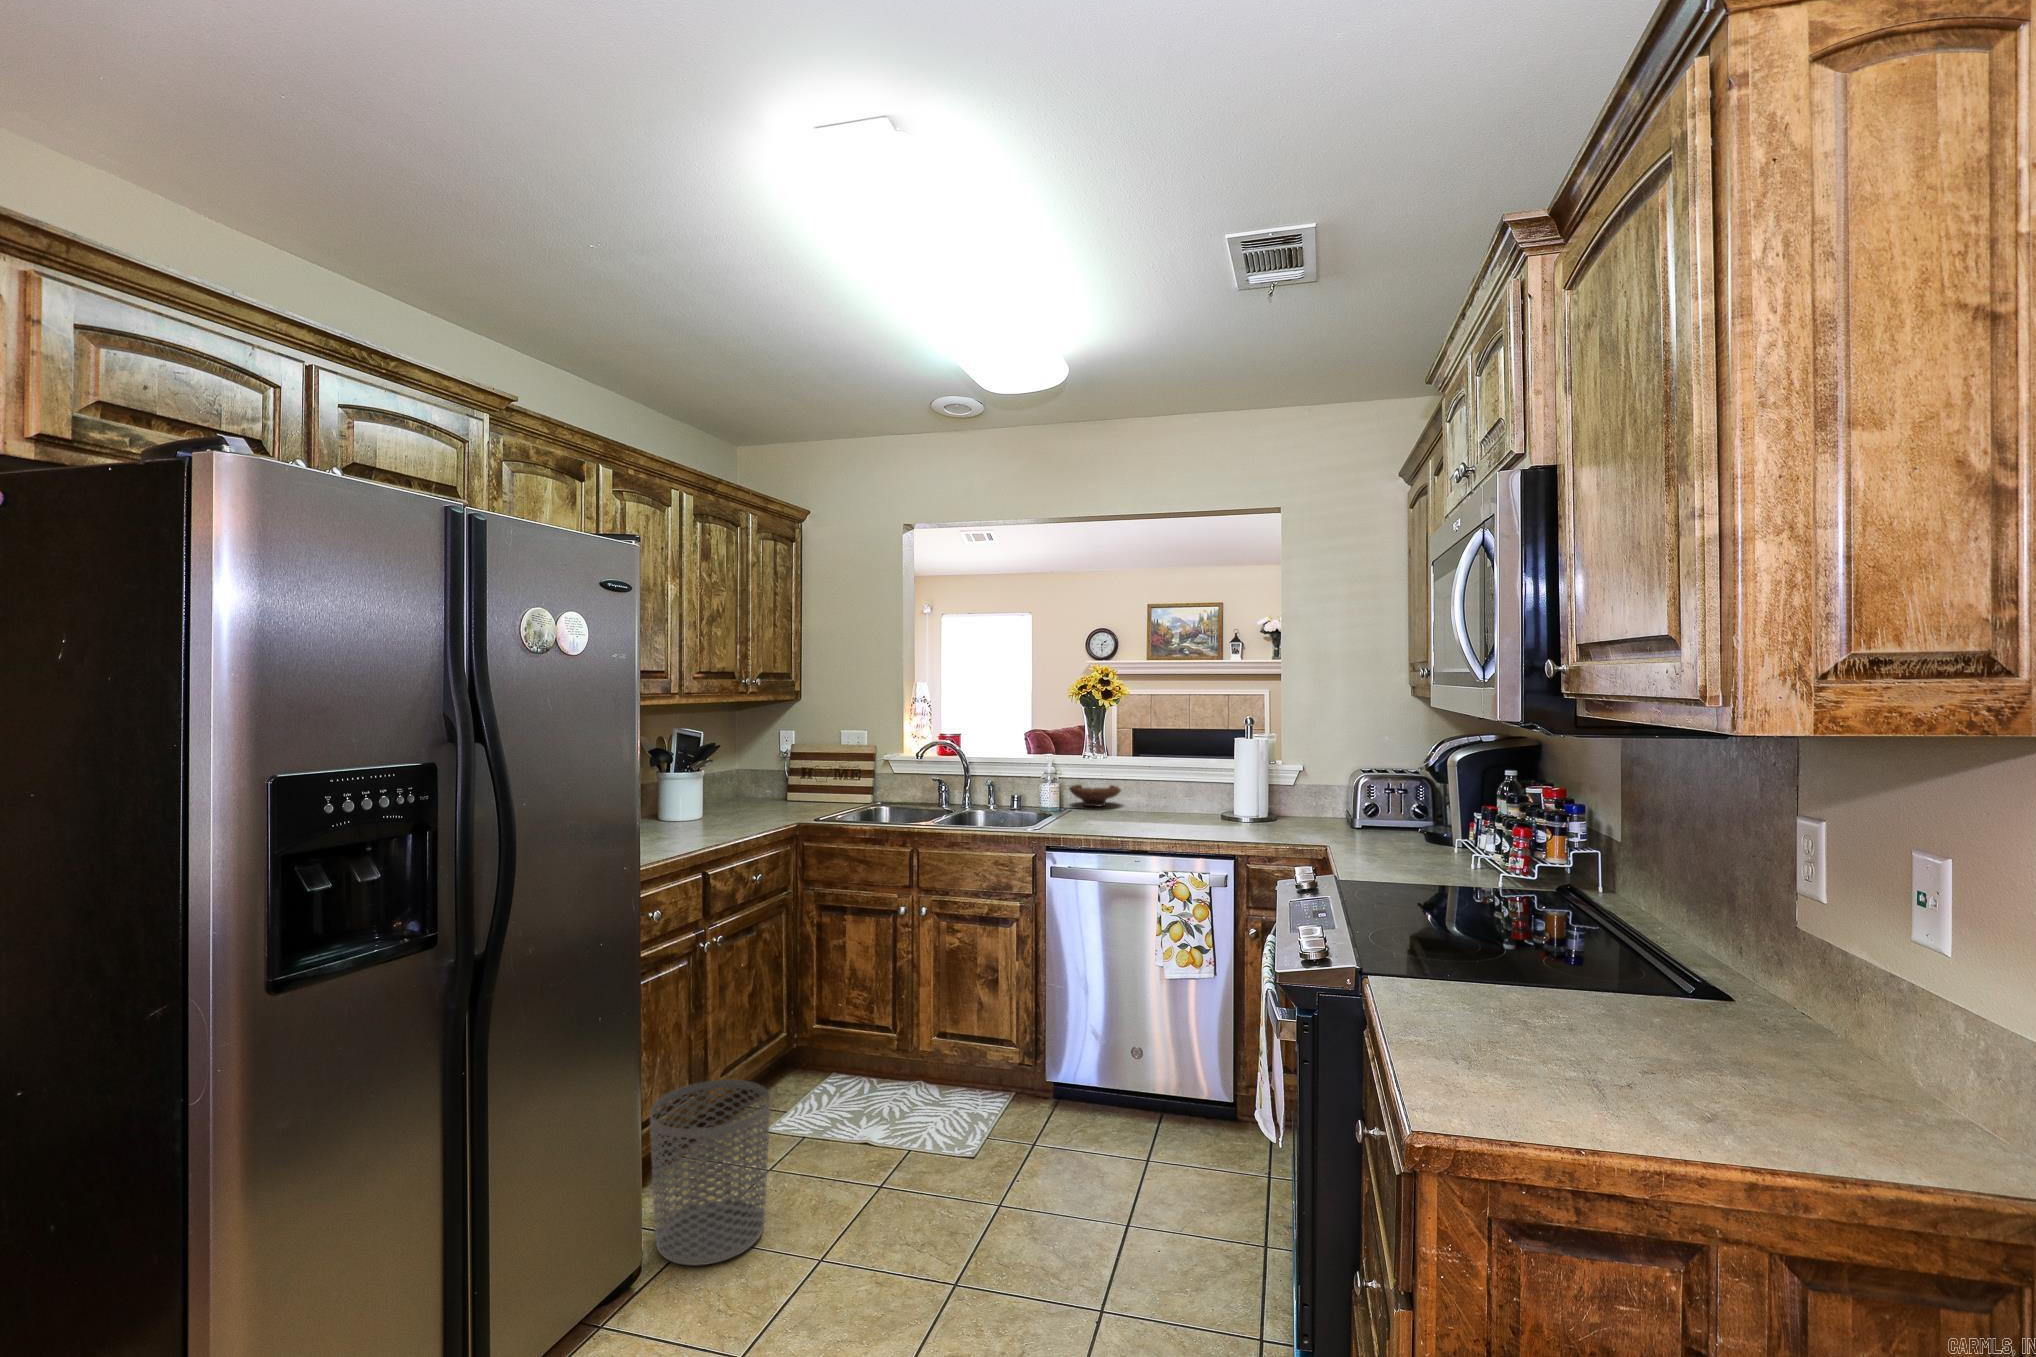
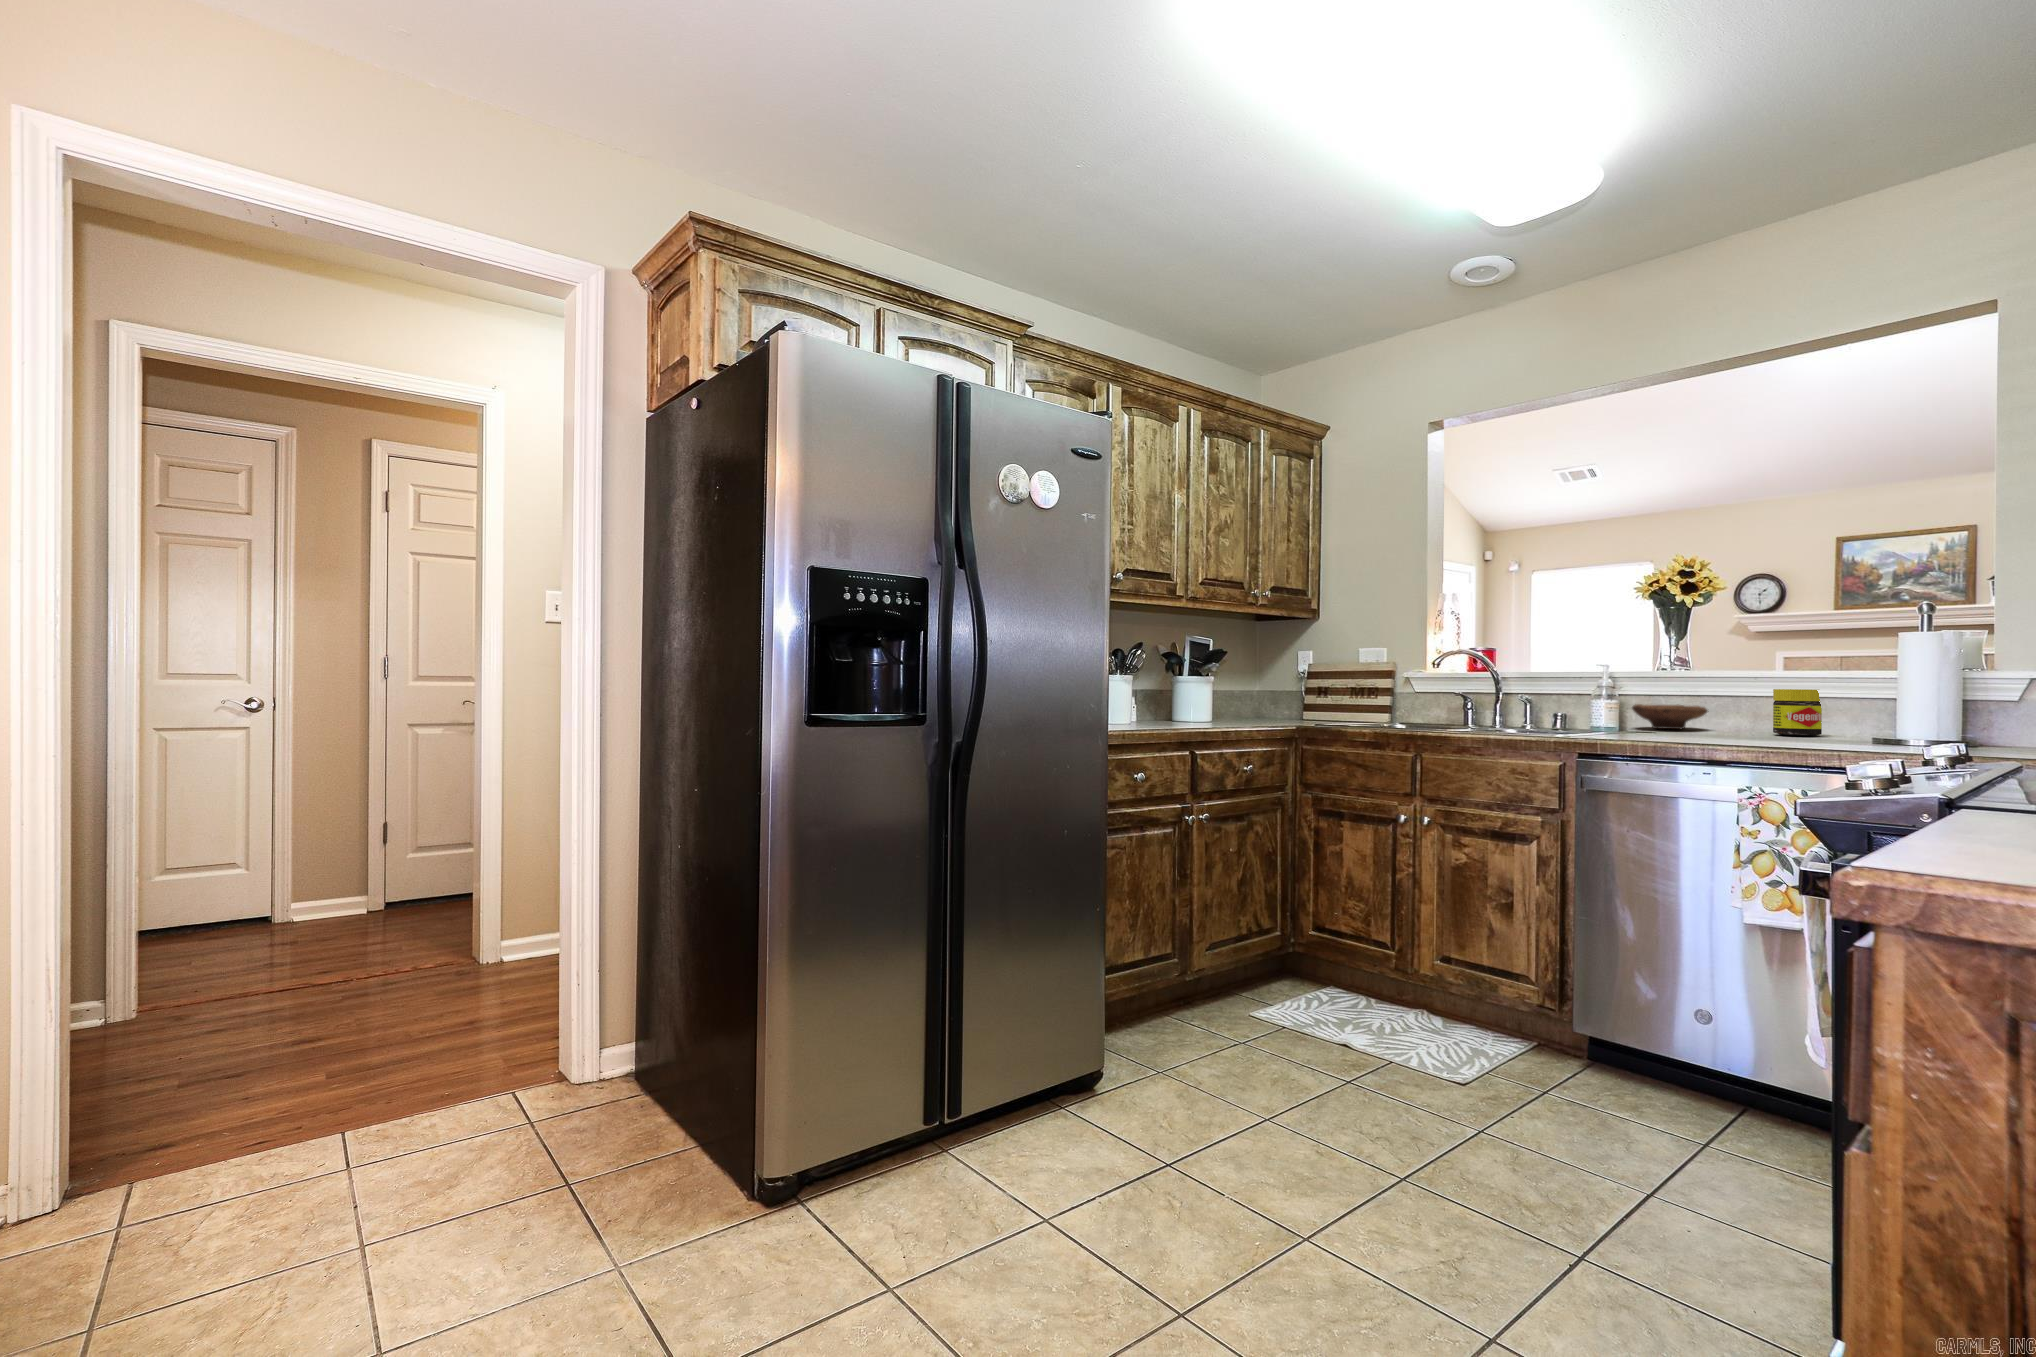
jar: none [1164,774,1194,812] -> present [1773,689,1822,736]
waste bin: present [650,1080,770,1266] -> none [1123,933,1232,1091]

